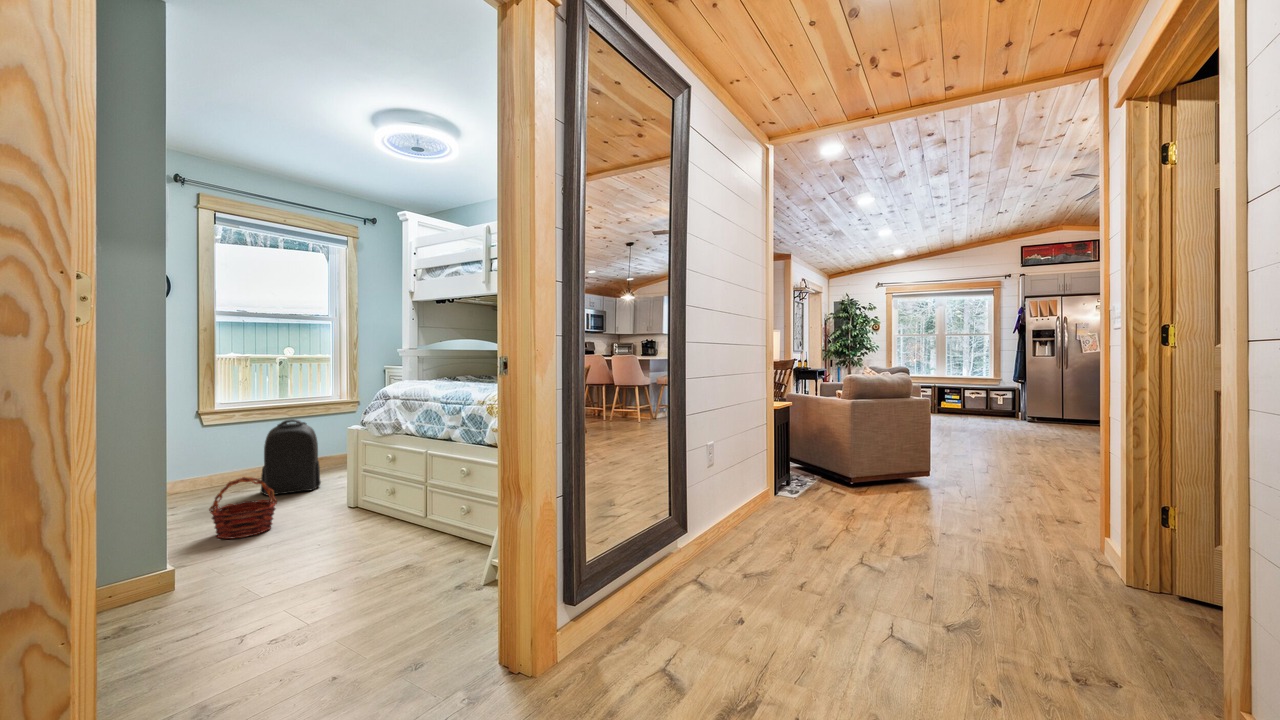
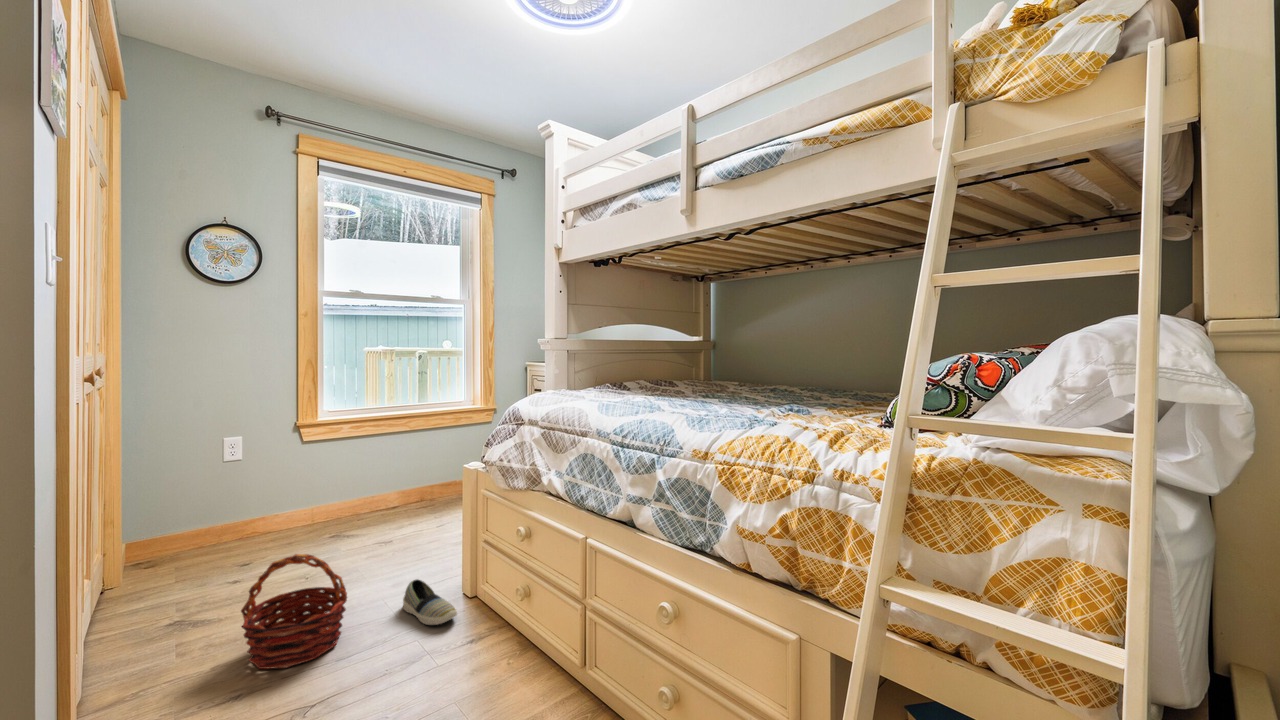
backpack: present [261,419,321,495] -> none [362,440,441,551]
shoe: none [308,497,347,518] -> present [403,579,457,625]

